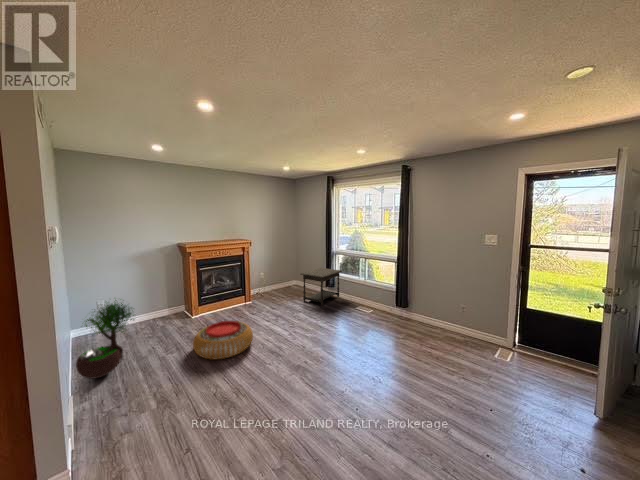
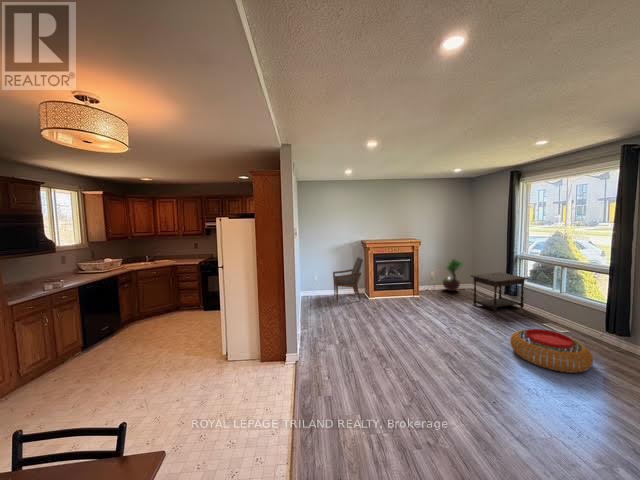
armchair: none [133,265,183,334] -> present [333,257,363,302]
potted tree: present [76,300,134,379] -> present [443,260,463,291]
pouf: present [193,321,253,359] -> present [510,329,593,373]

